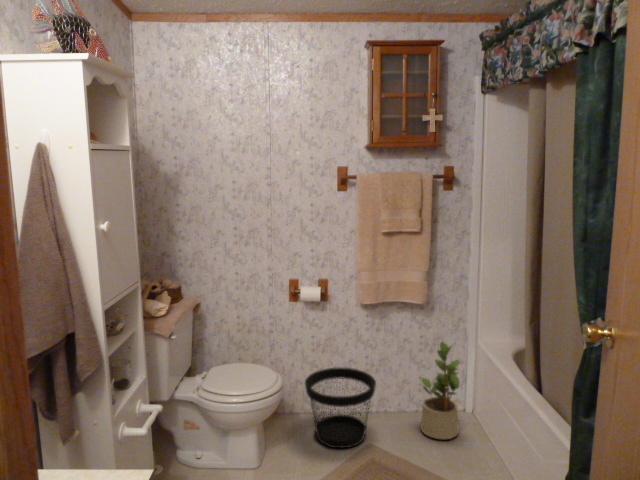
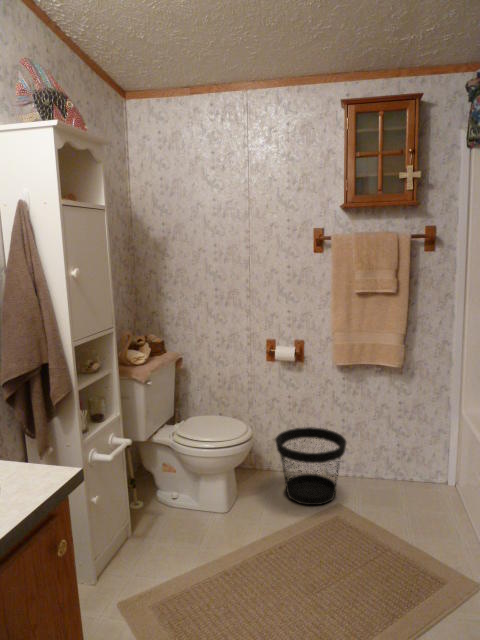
potted plant: present [421,342,460,439] -> none [395,406,442,508]

